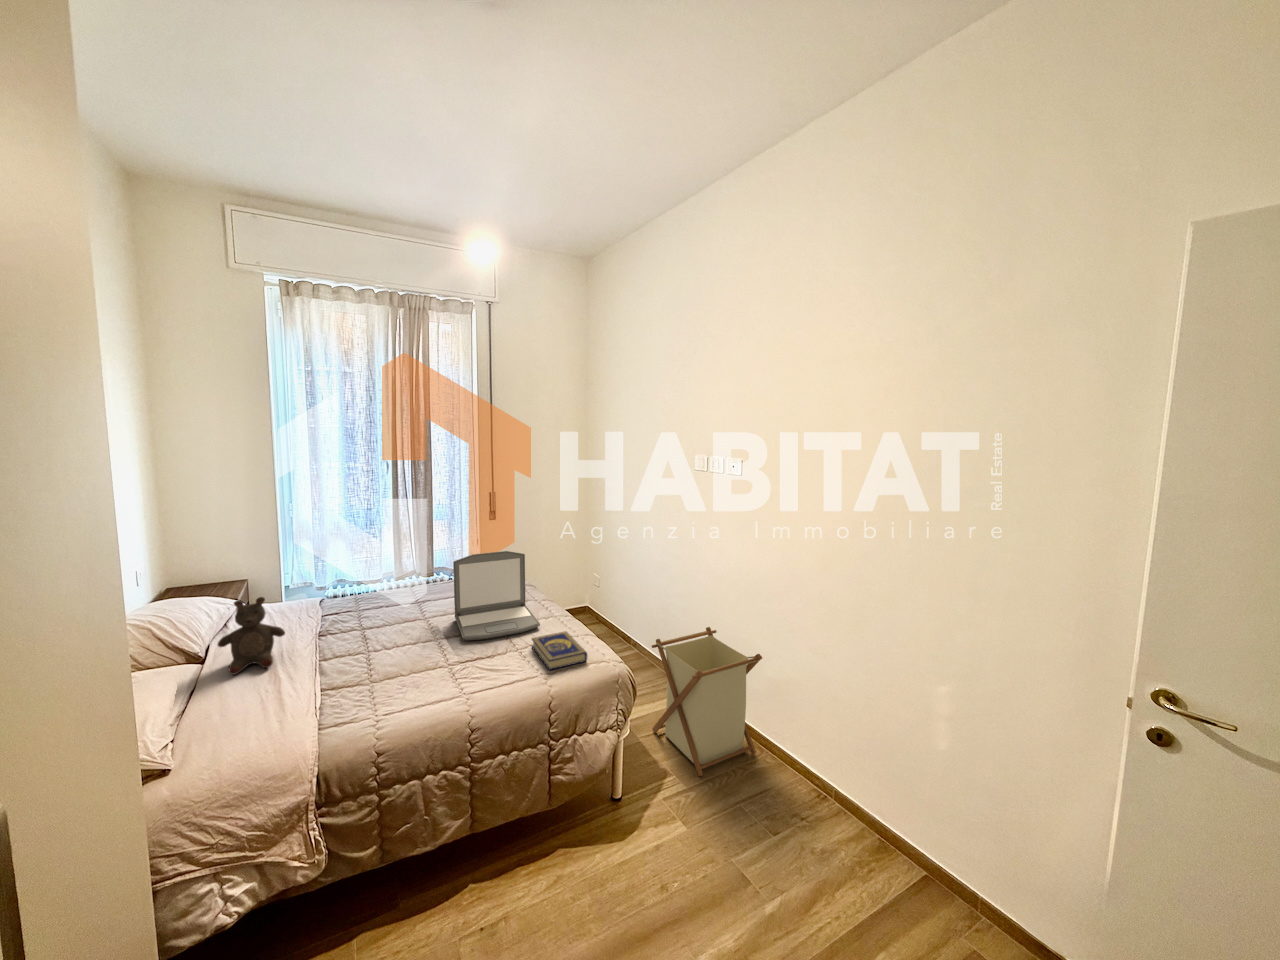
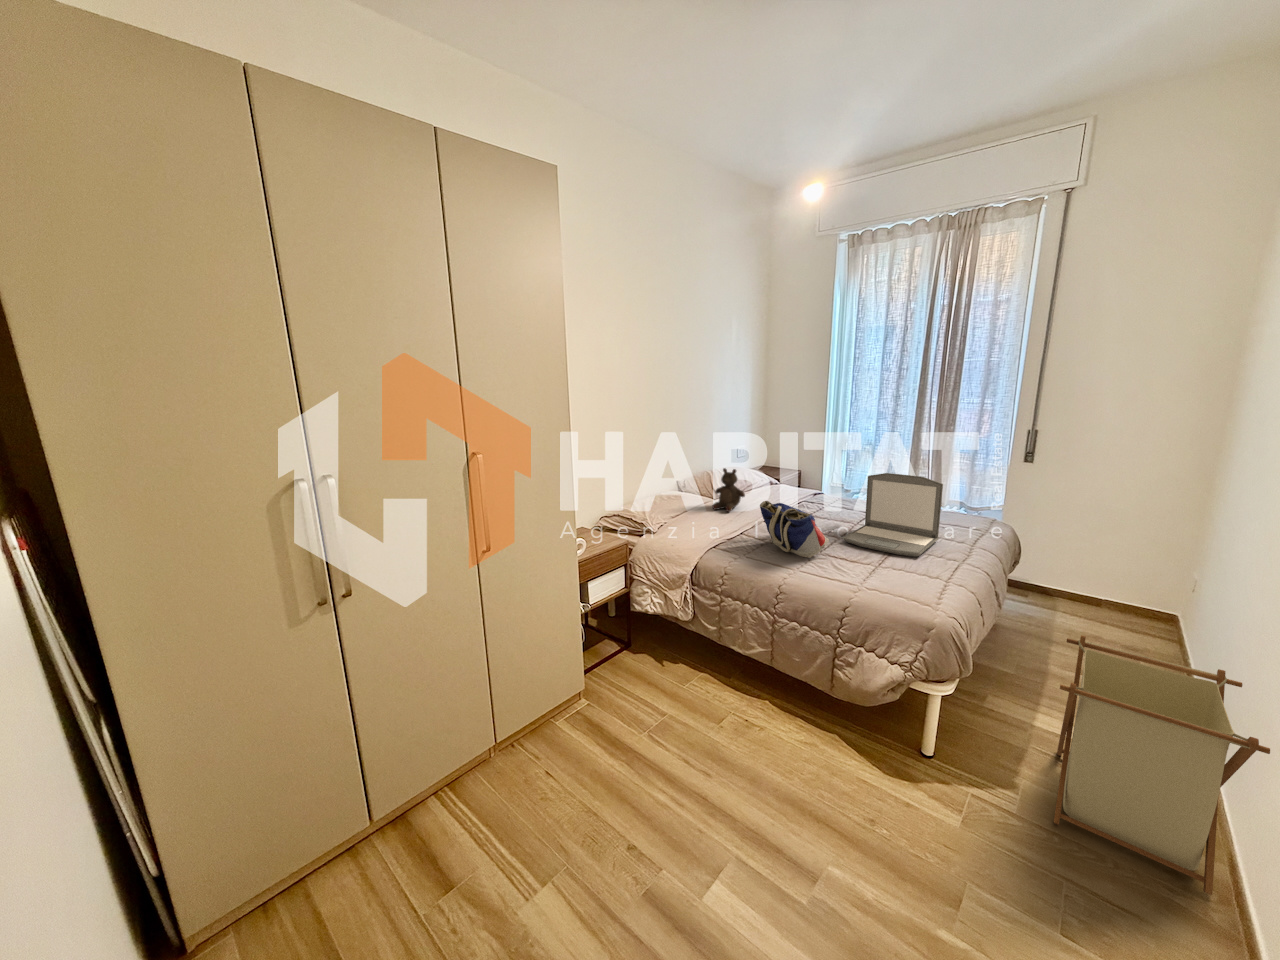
tote bag: none [376,620,477,681] -> present [760,501,829,558]
book: present [532,631,587,670] -> none [865,557,927,593]

